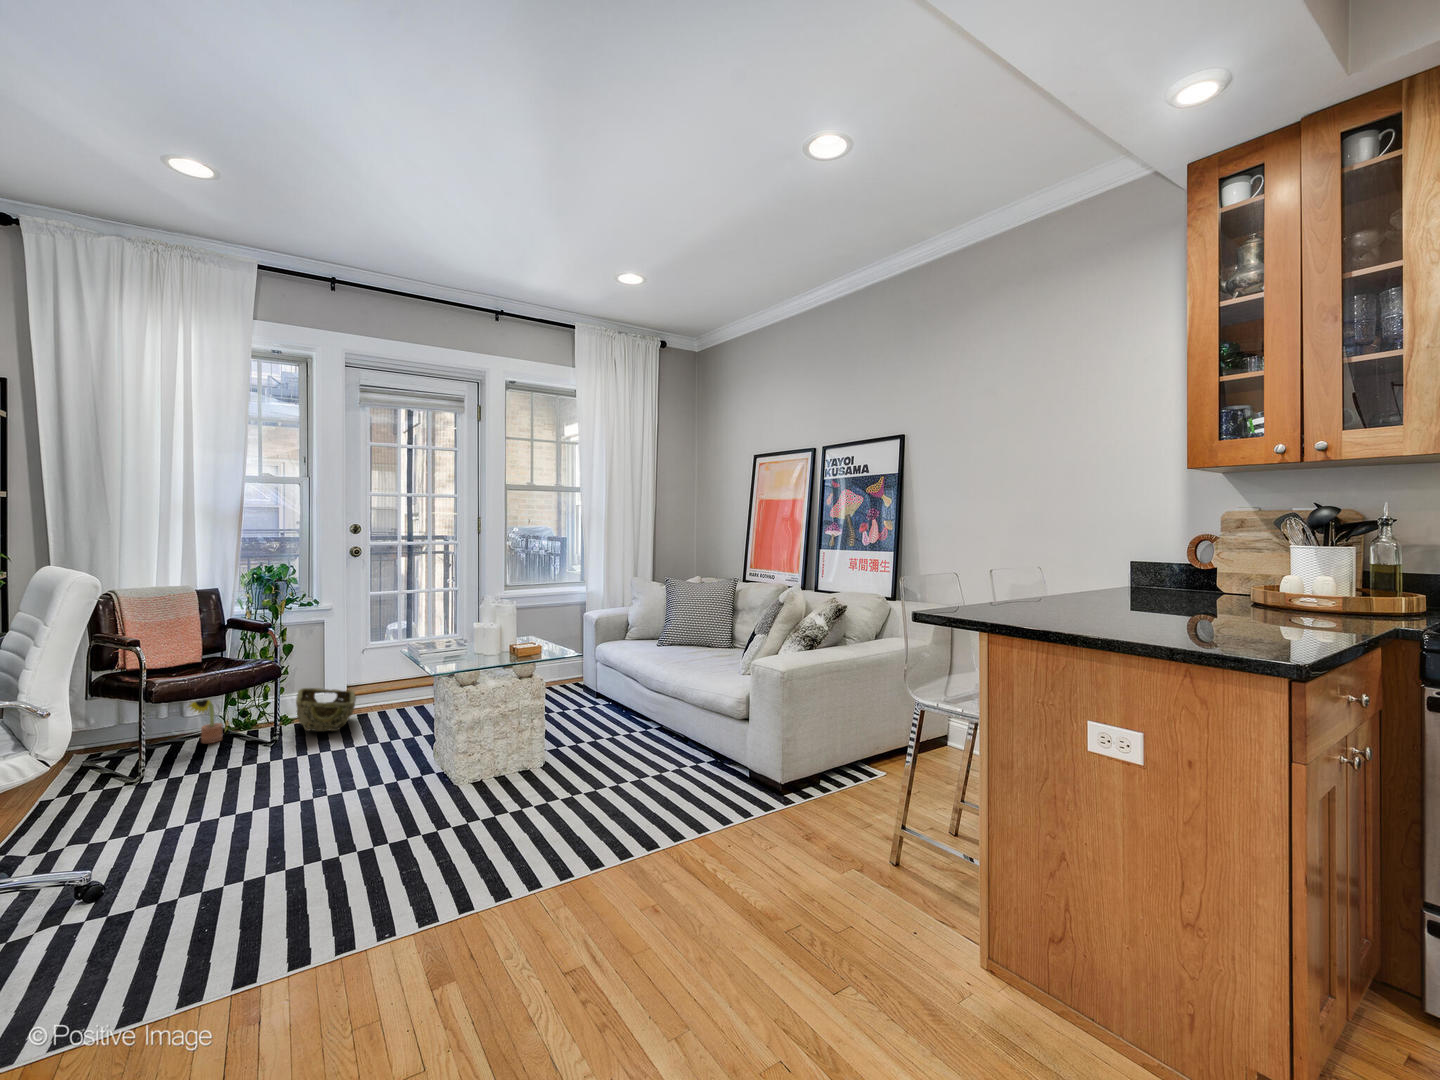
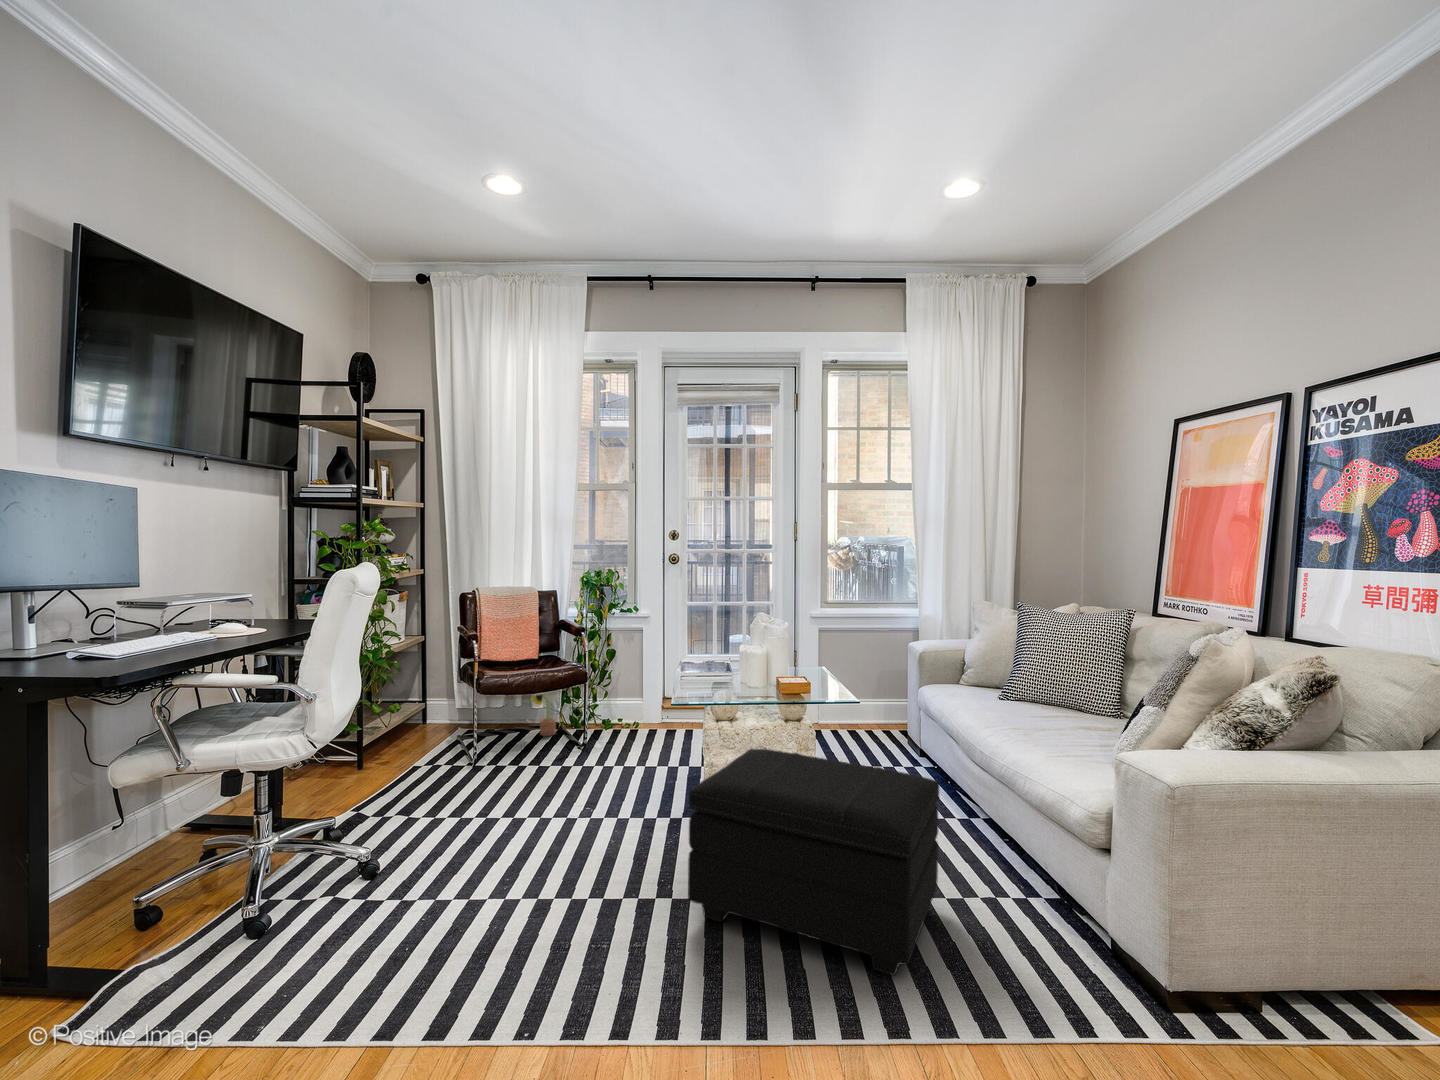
woven basket: present [296,688,356,731] -> none [606,694,666,744]
footstool: none [474,696,650,832] -> present [688,749,939,975]

